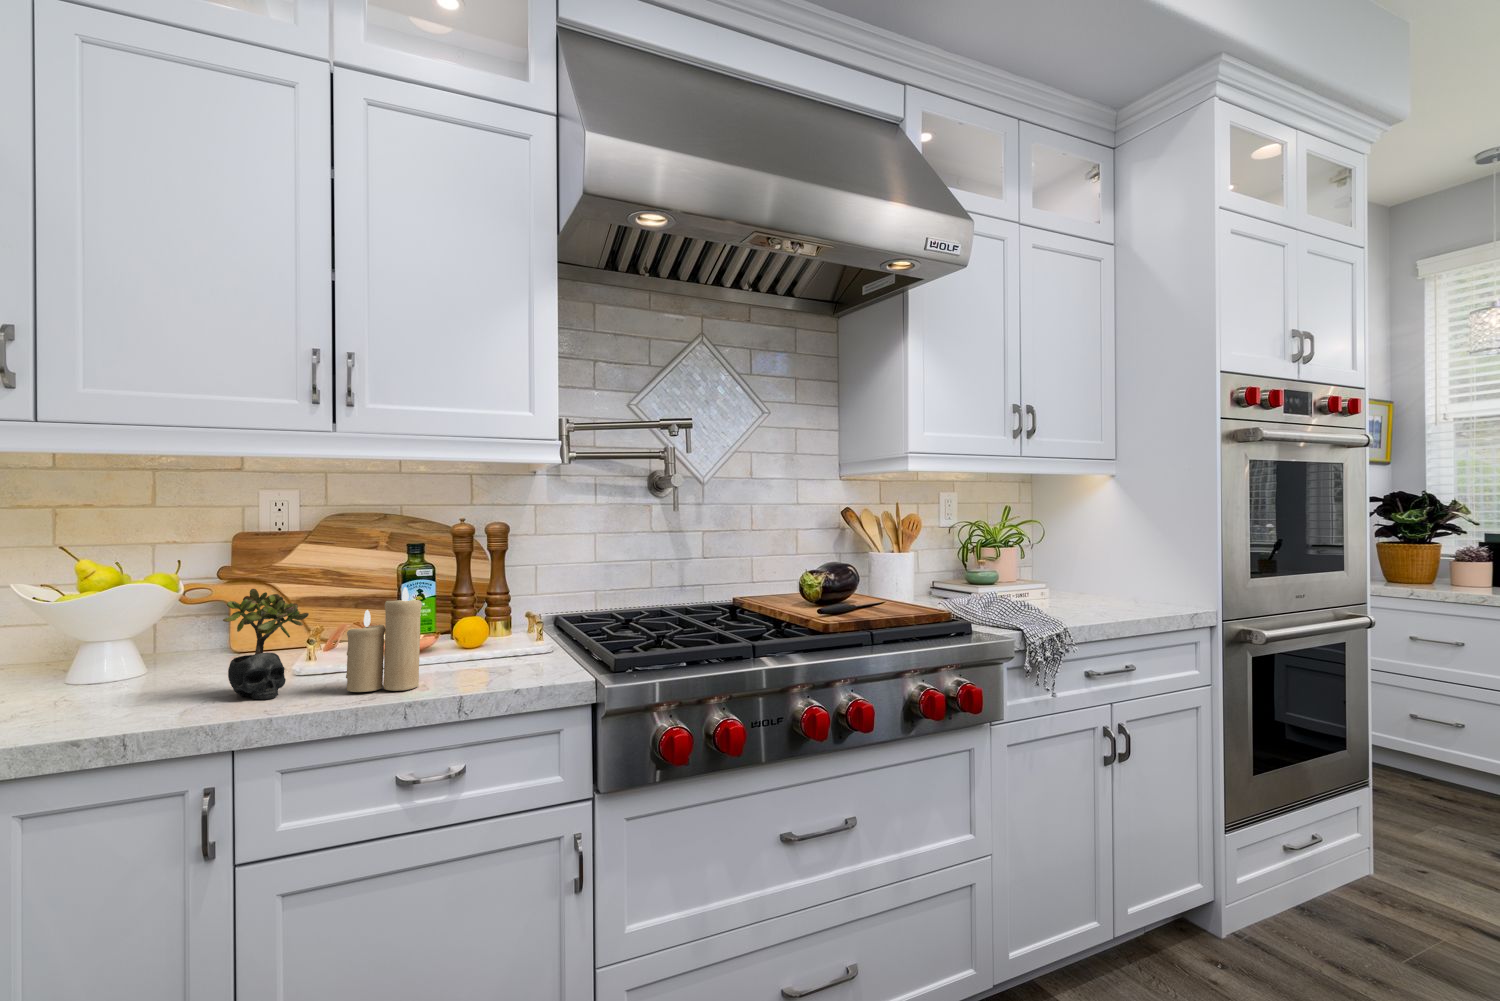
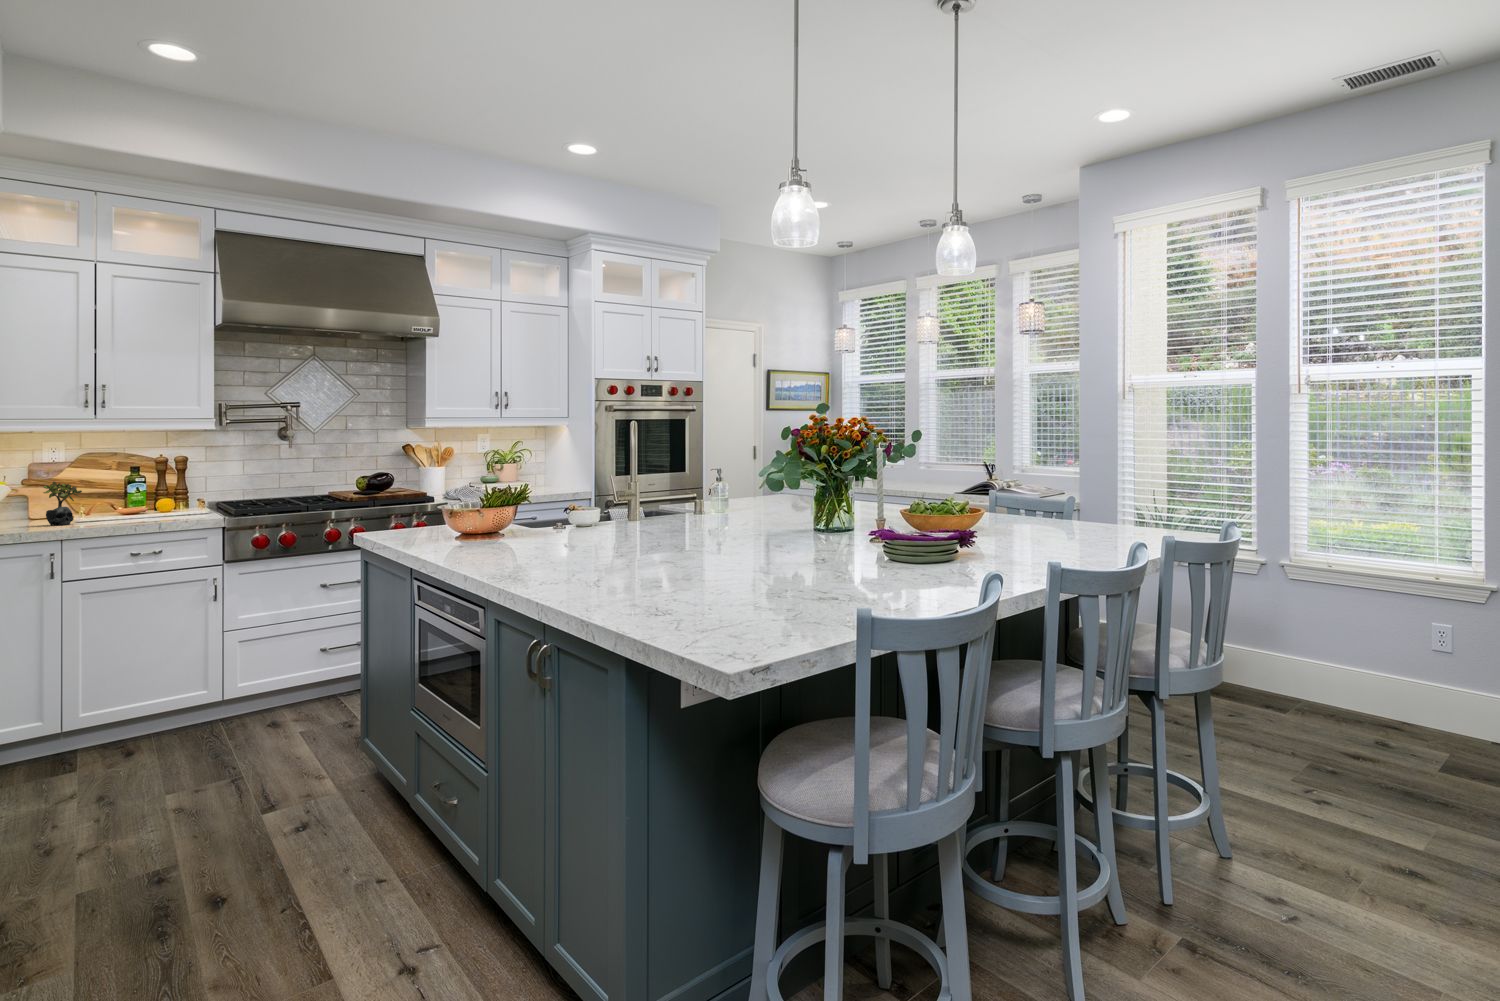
candle: present [346,587,422,692] -> none [101,478,137,521]

